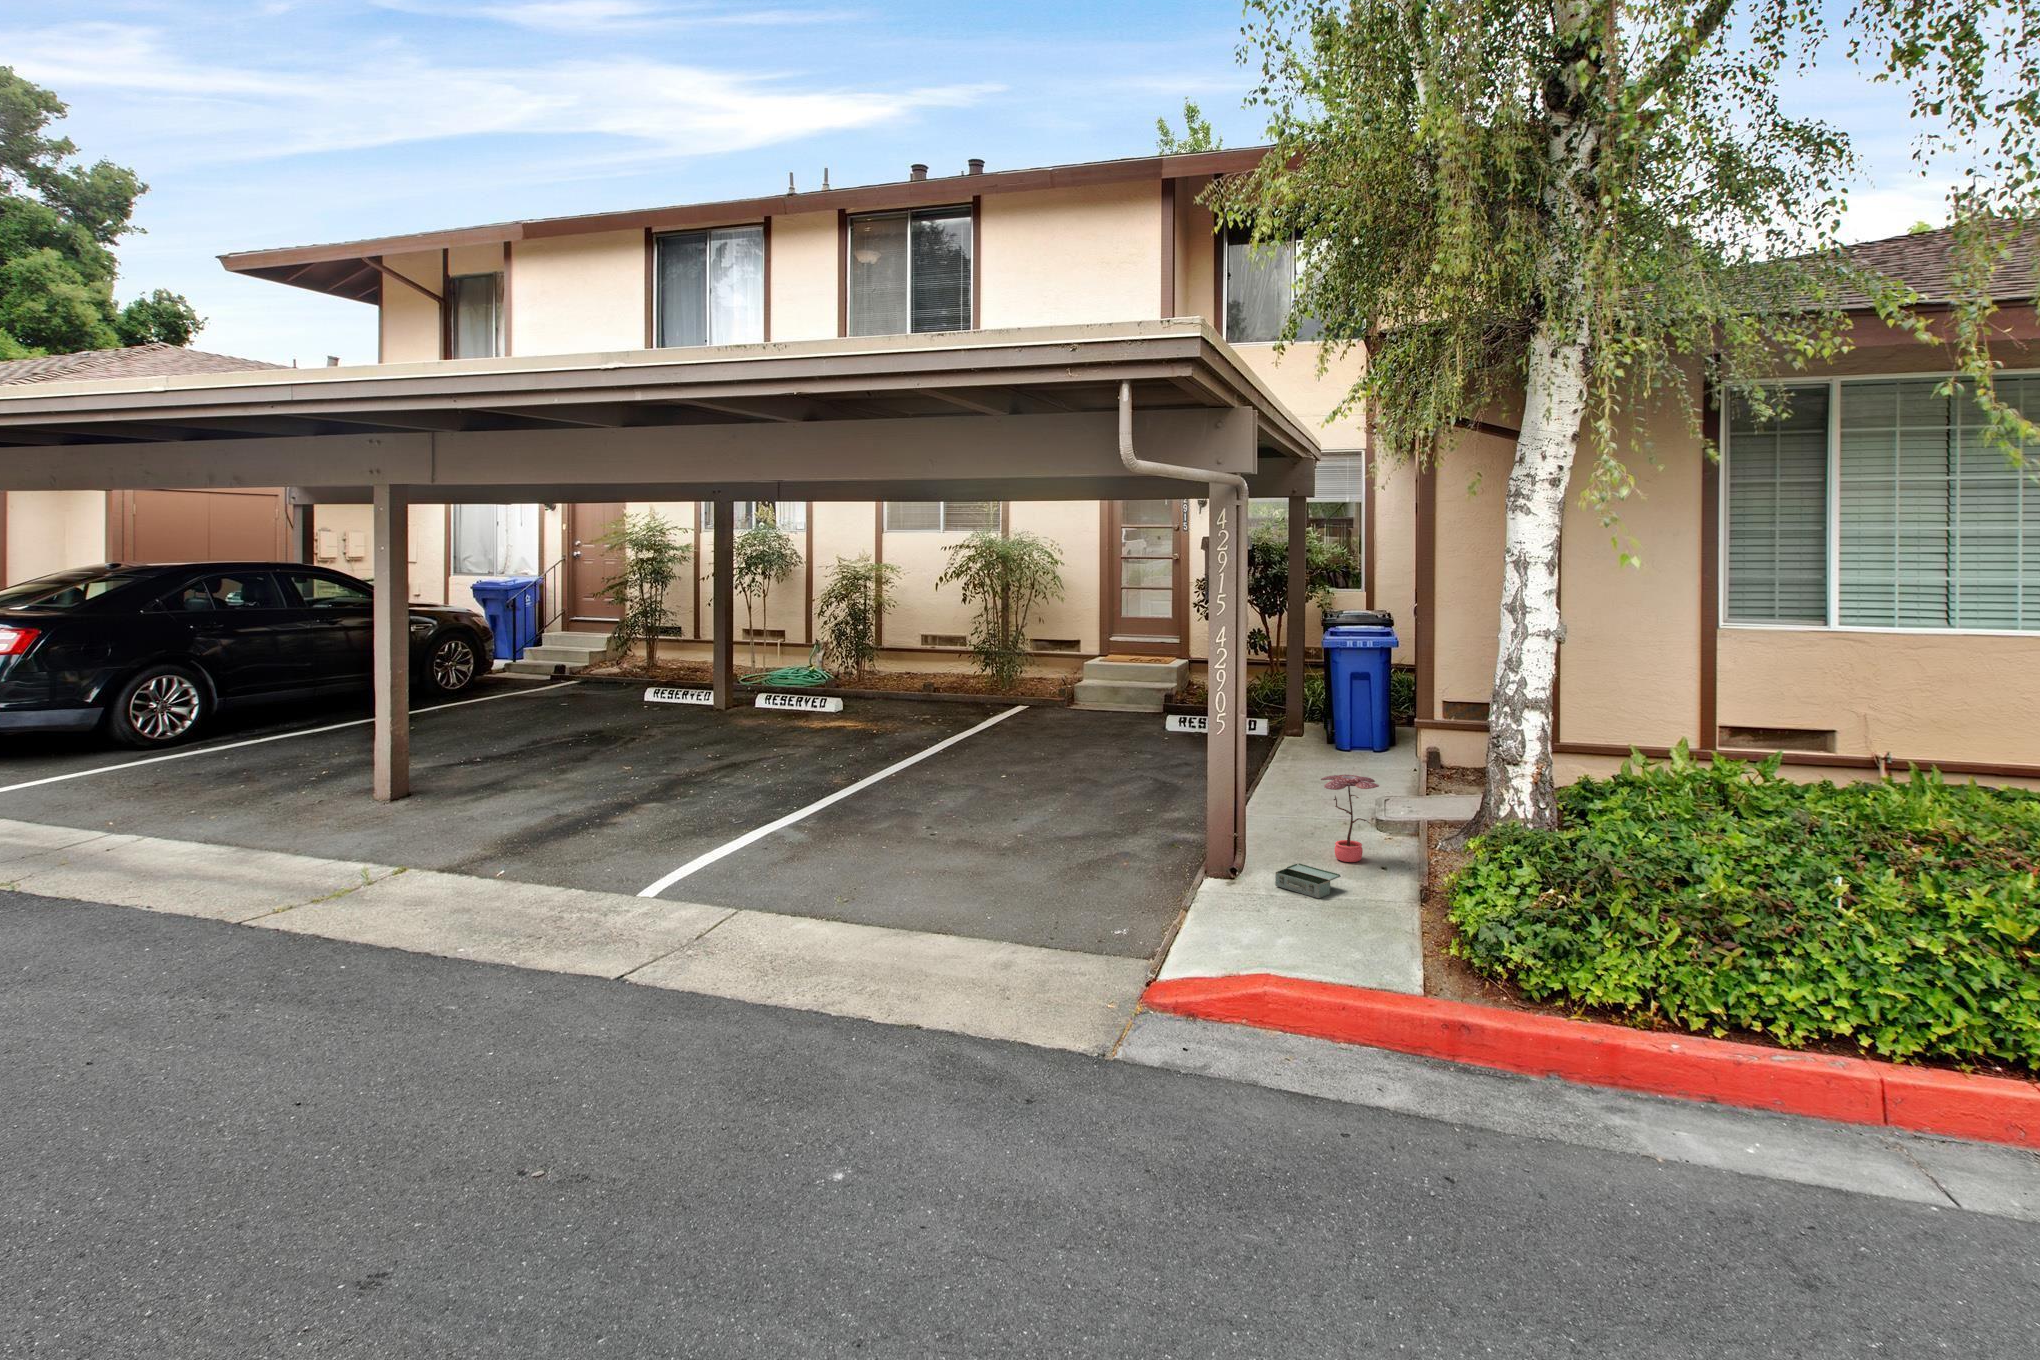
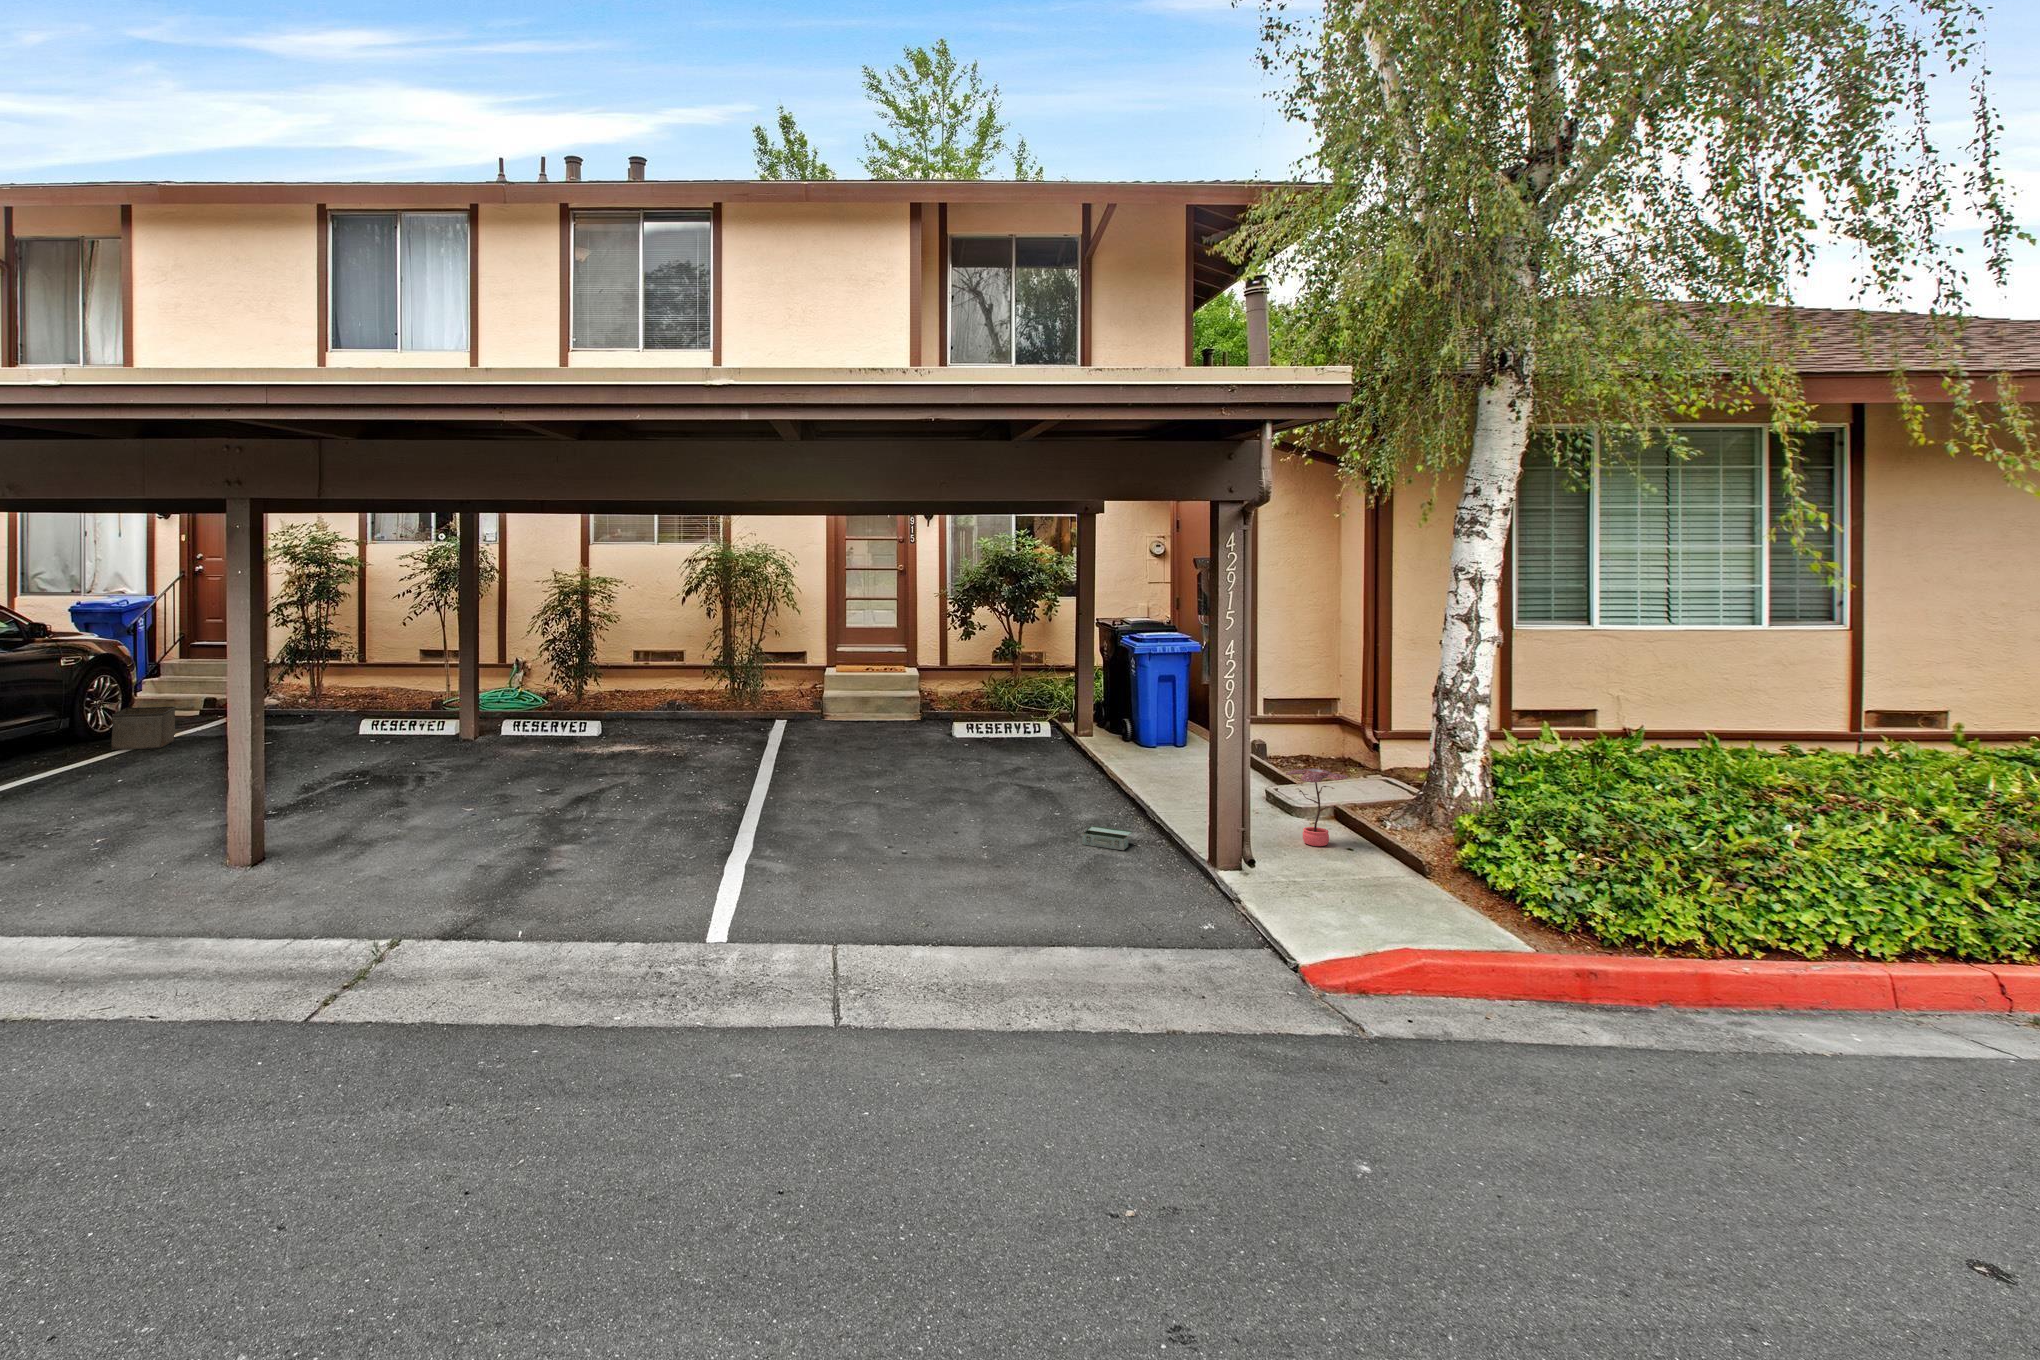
storage bin: none [452,669,509,703] -> present [111,707,175,750]
toolbox: present [1275,864,1341,898] -> present [1082,826,1132,850]

